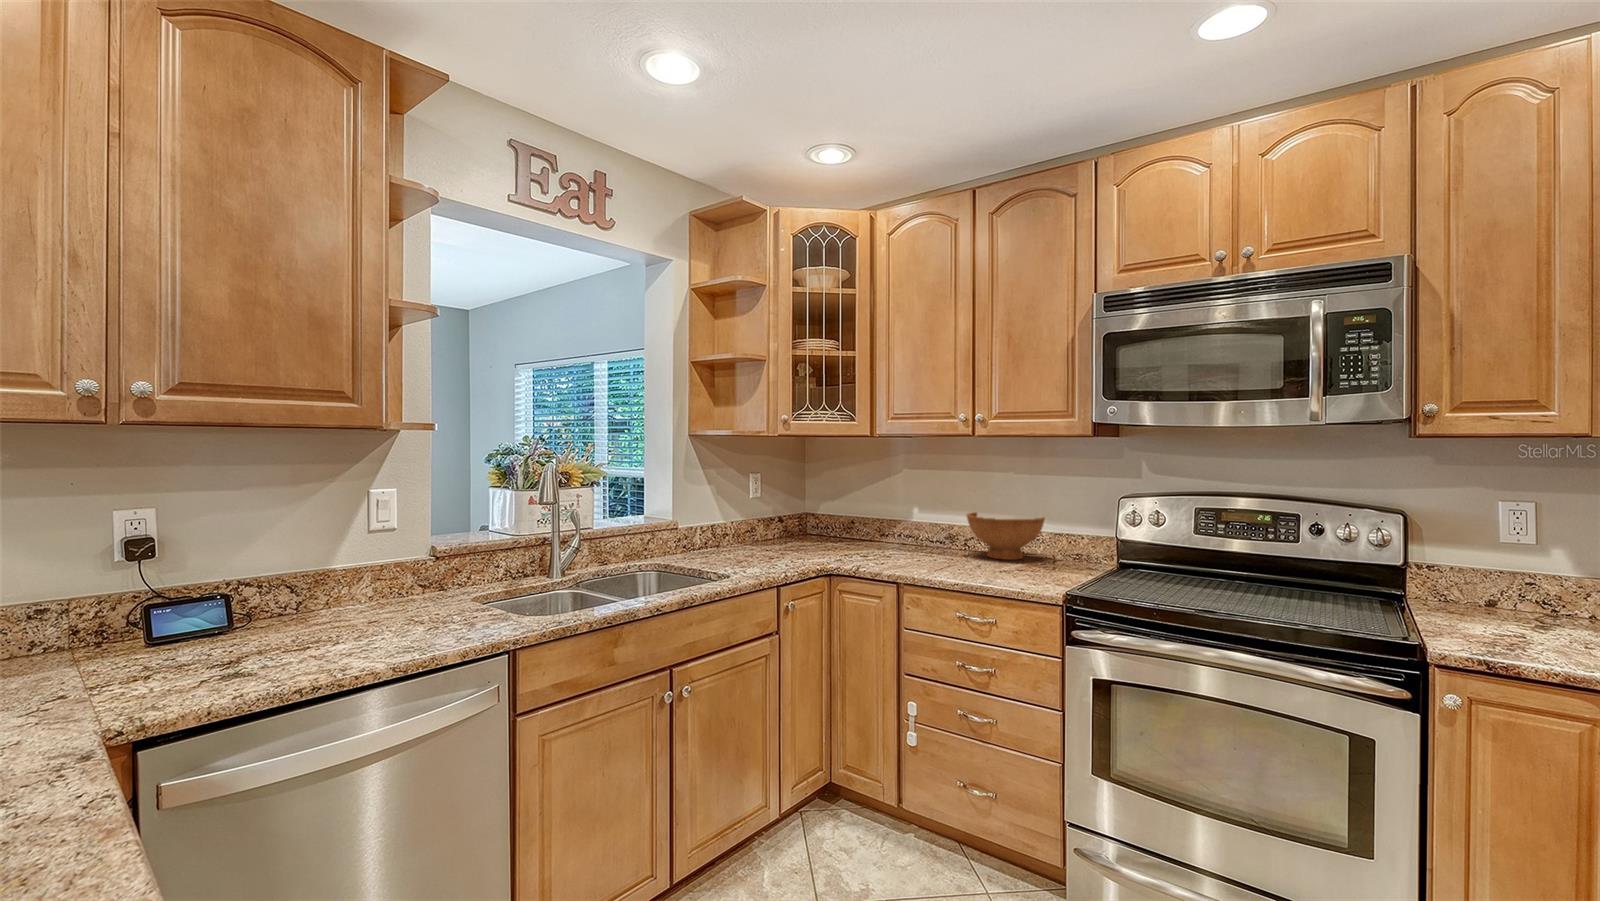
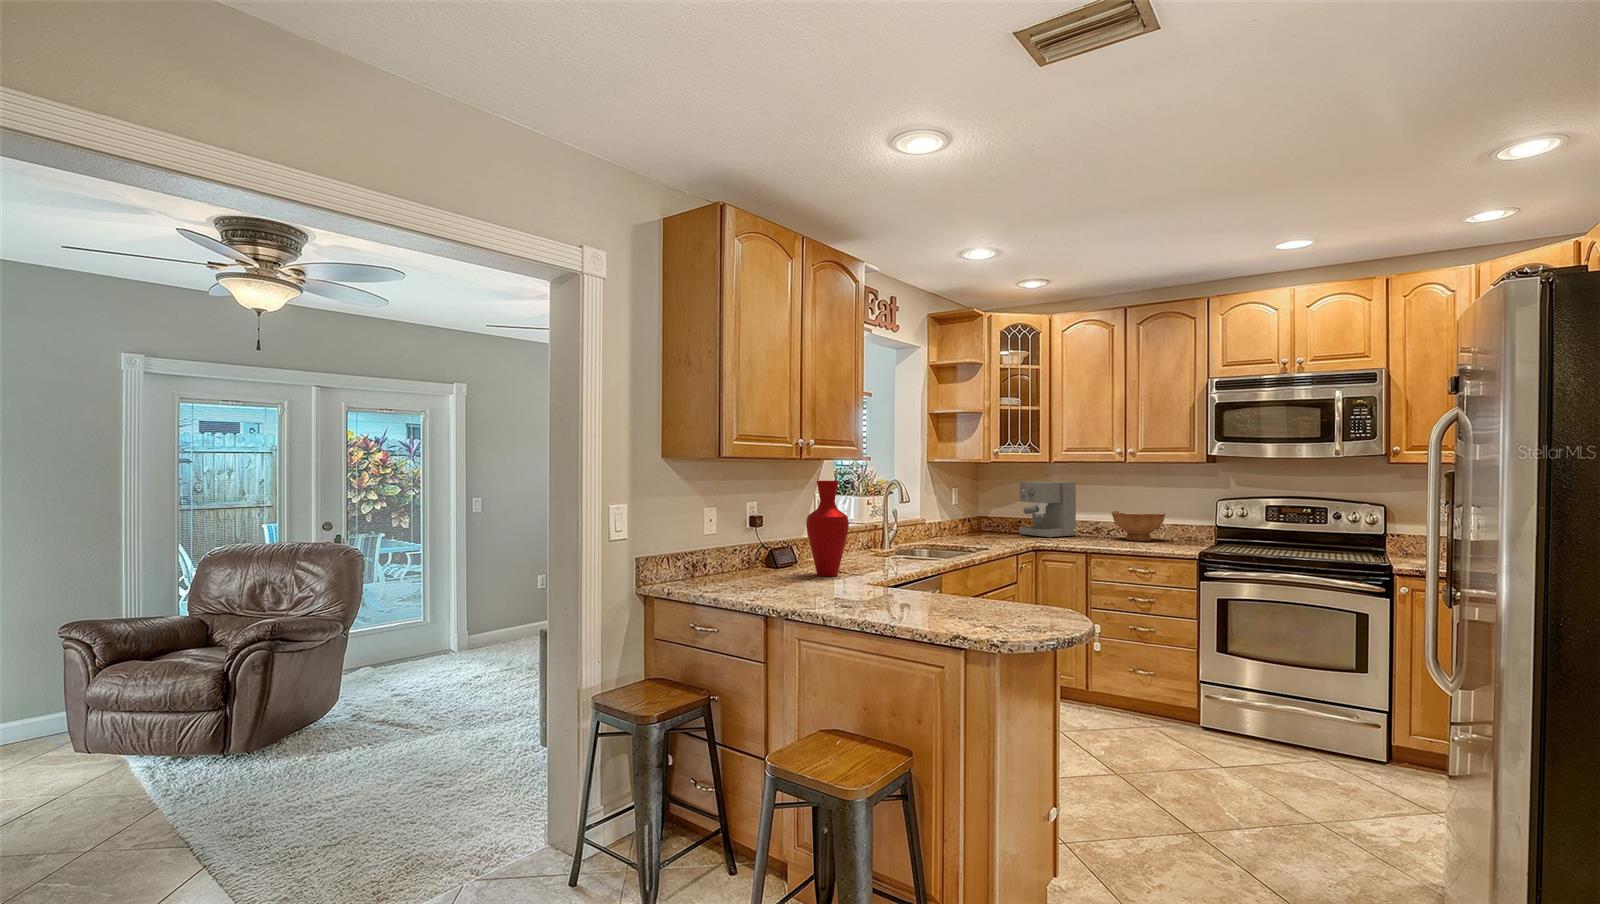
coffee maker: none [837,466,923,552] -> present [1019,481,1076,538]
vase: none [103,470,228,680] -> present [806,481,849,576]

